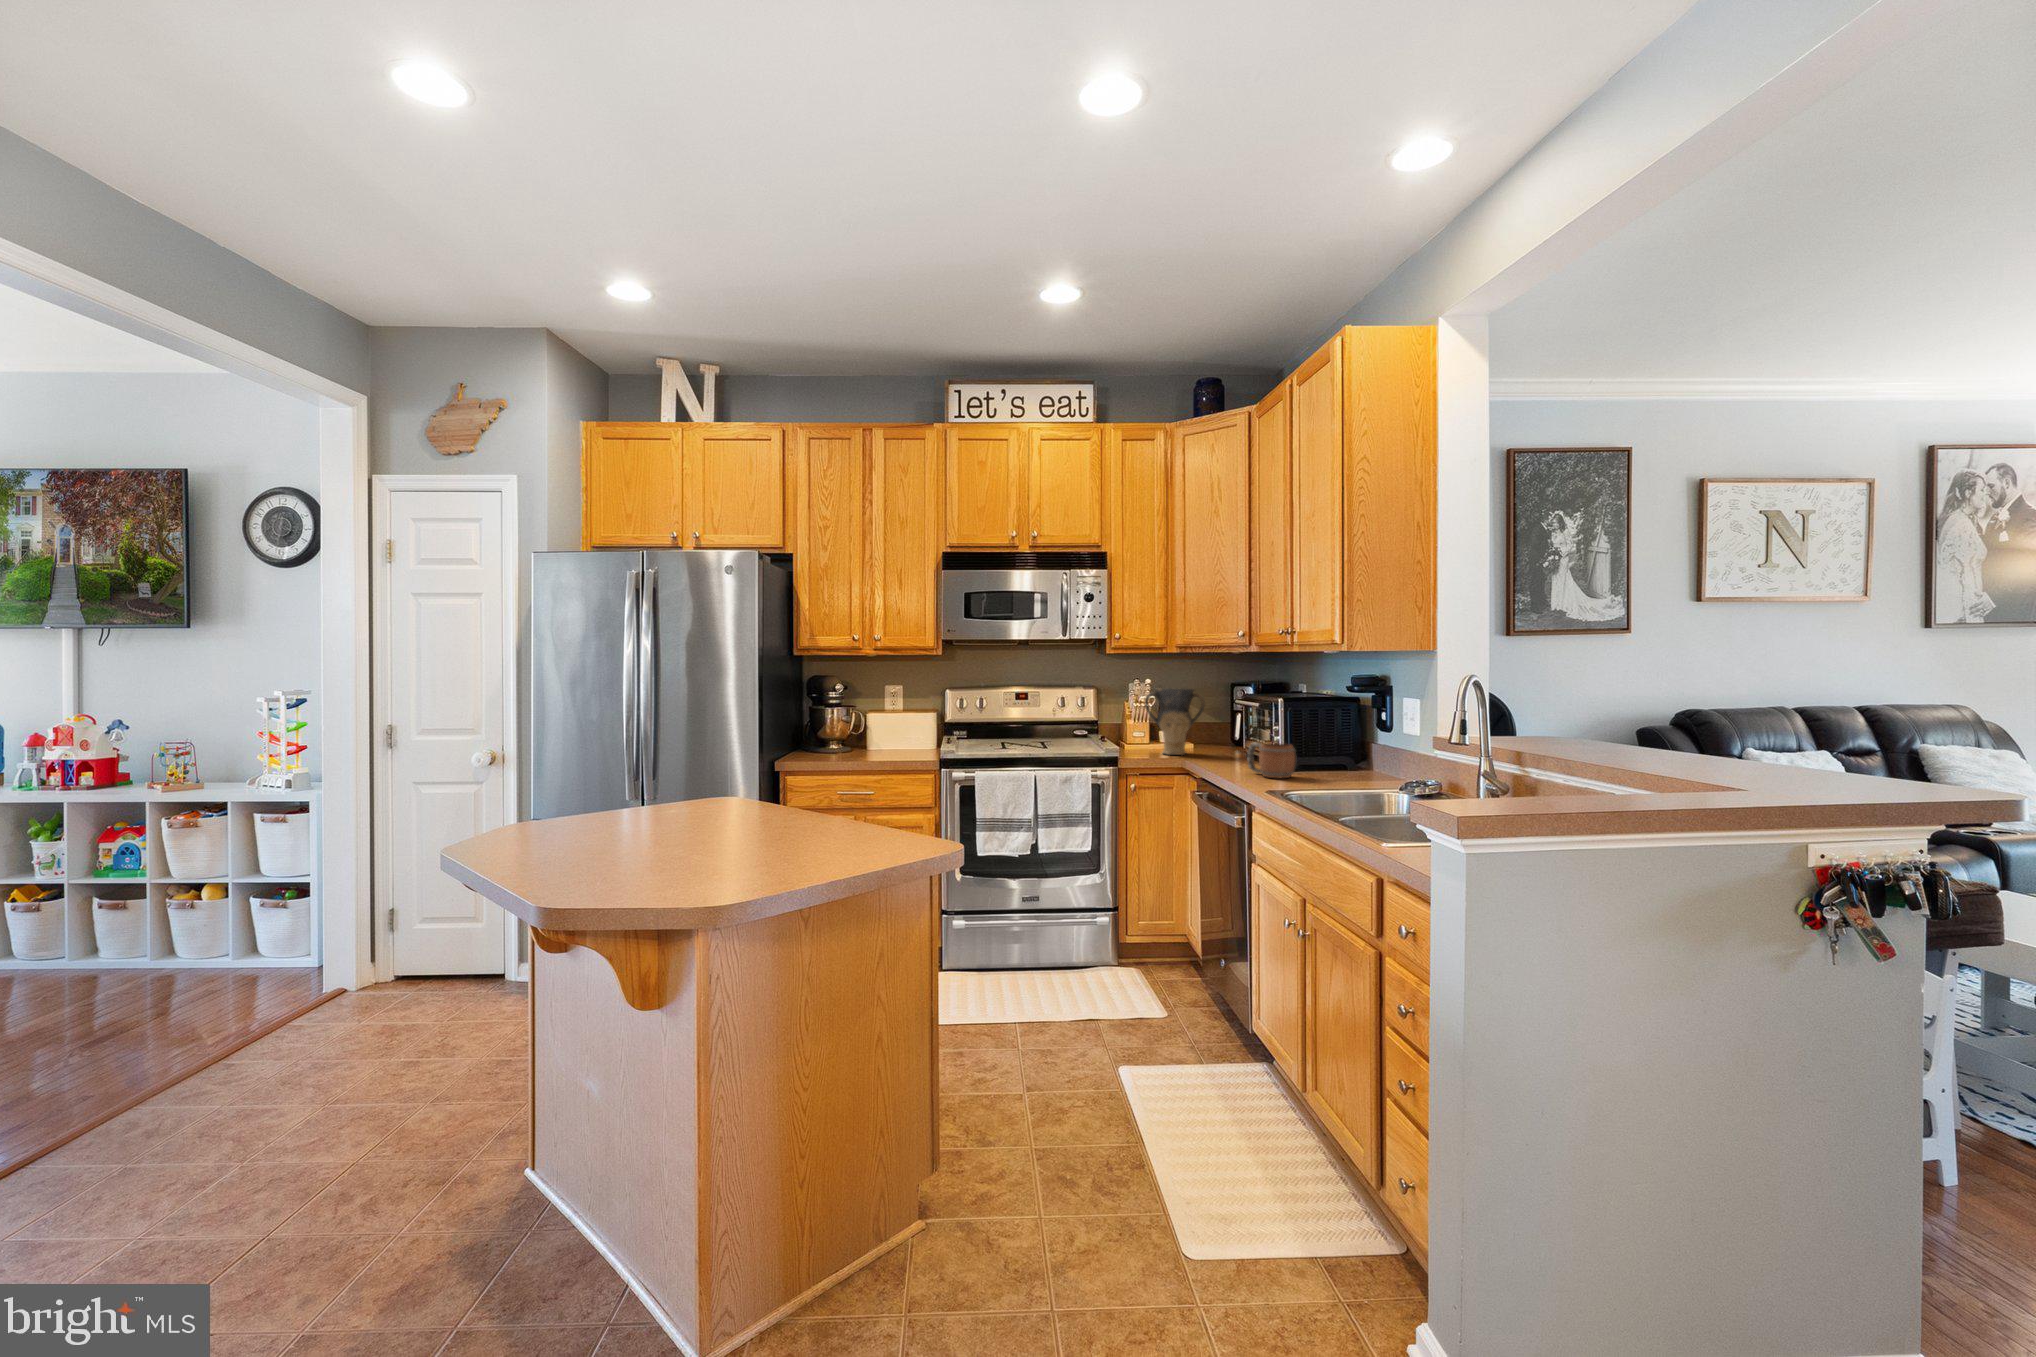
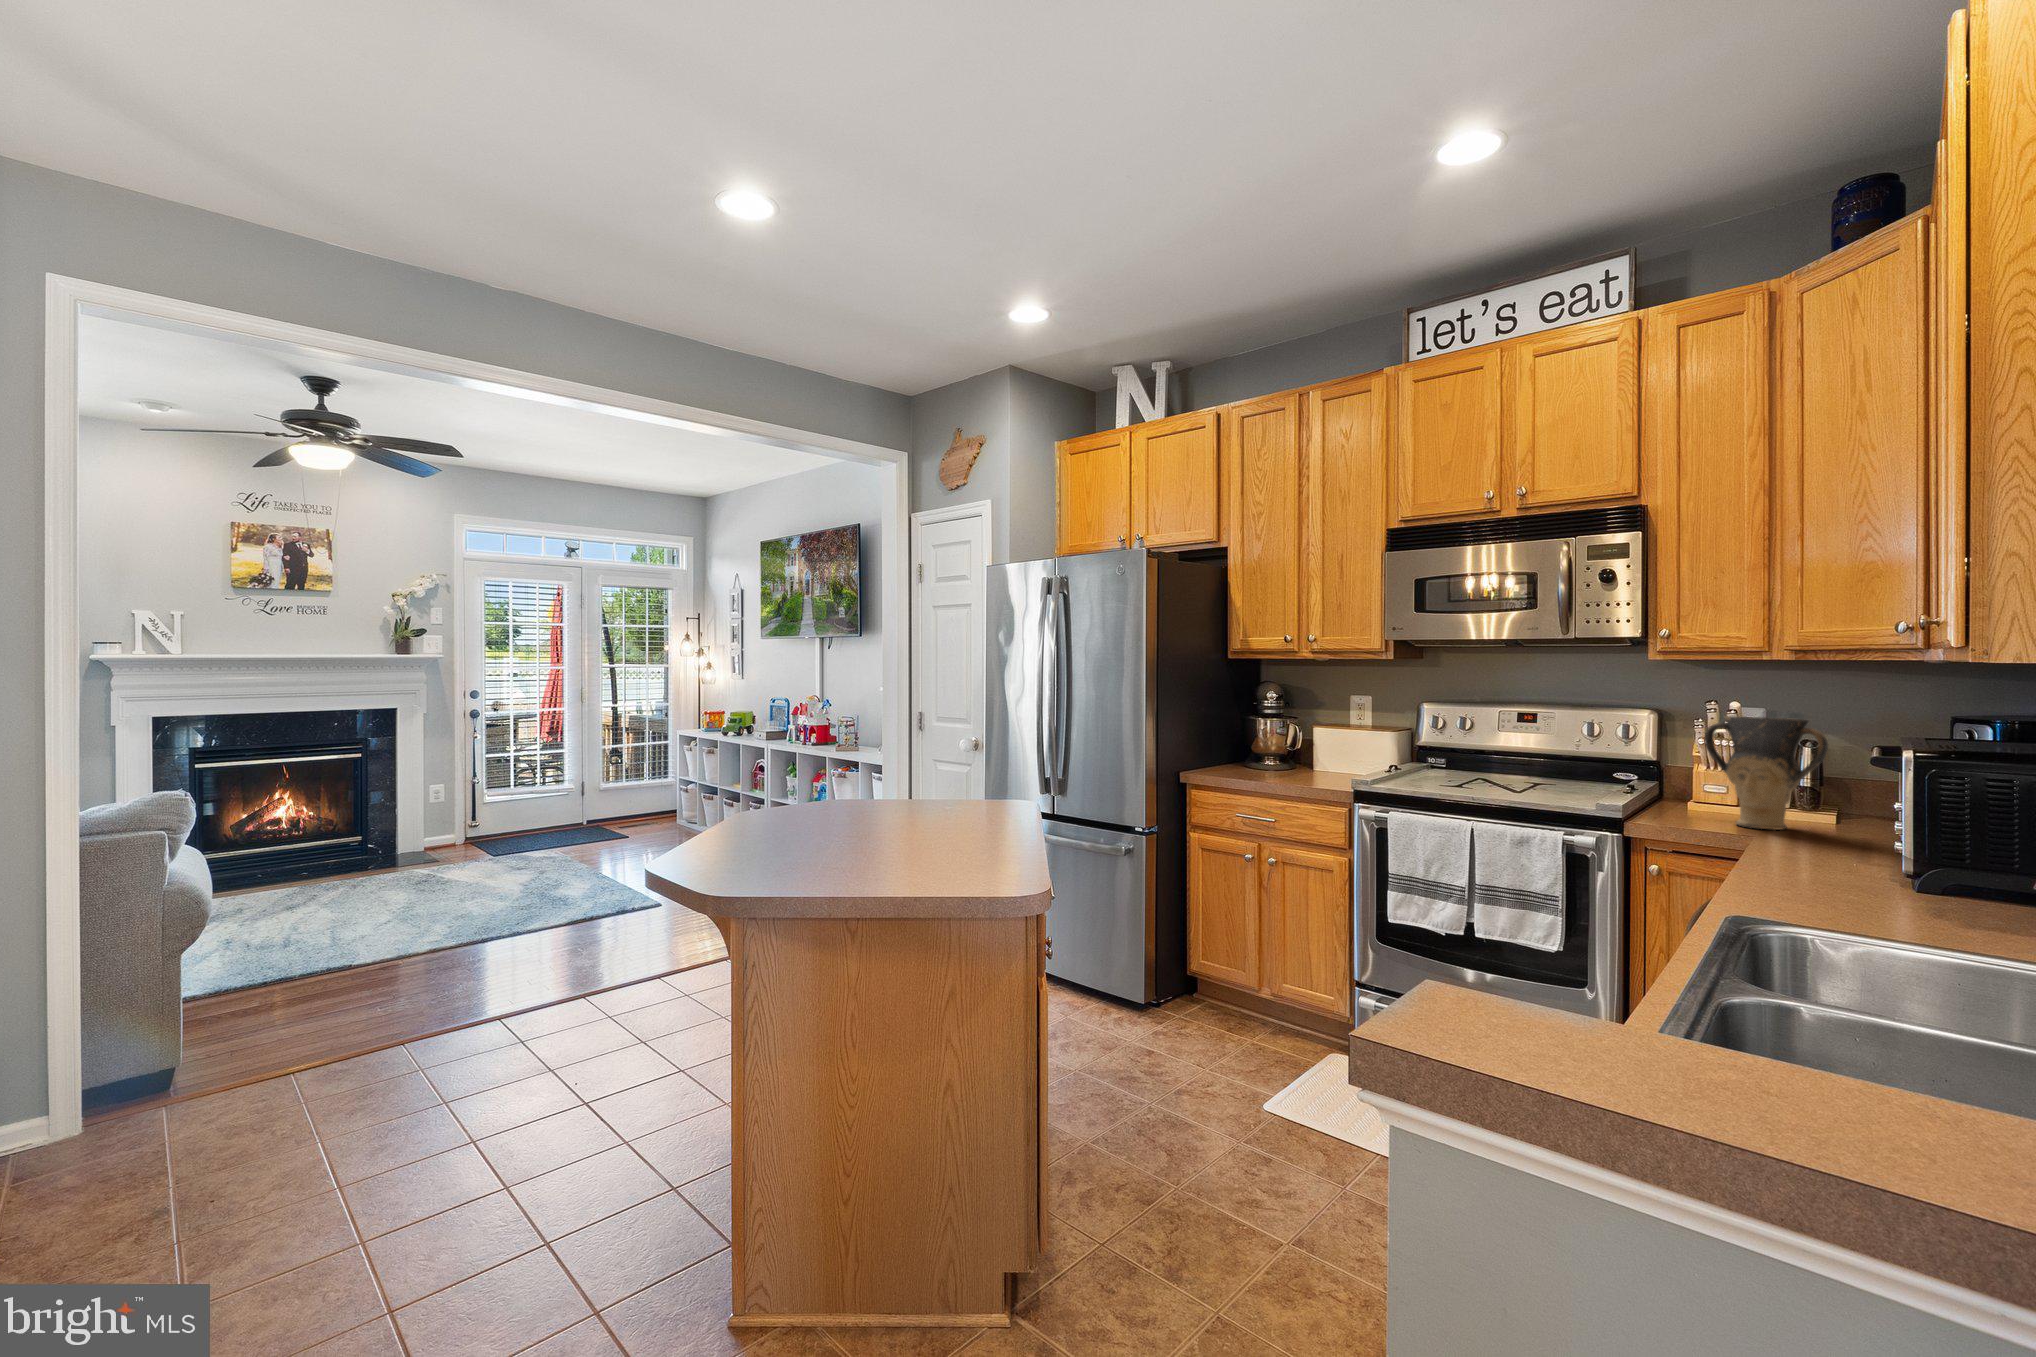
mug: present [1247,742,1297,778] -> none [1819,819,1919,894]

